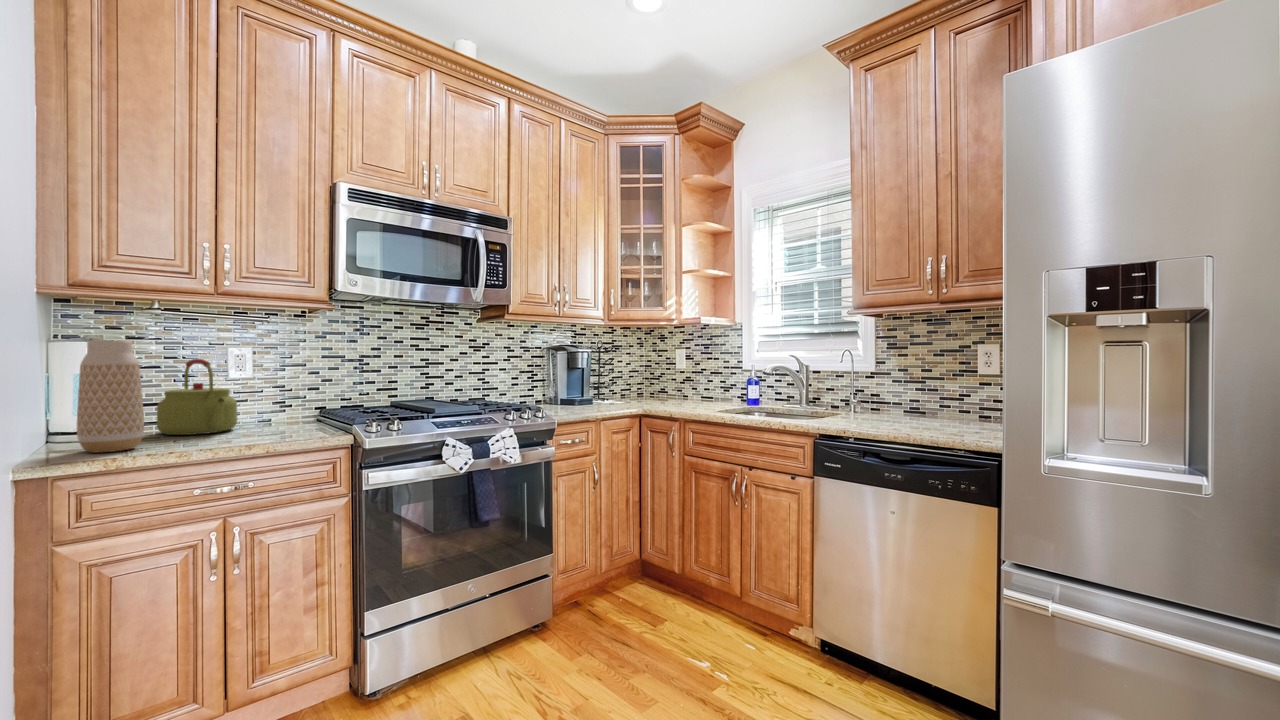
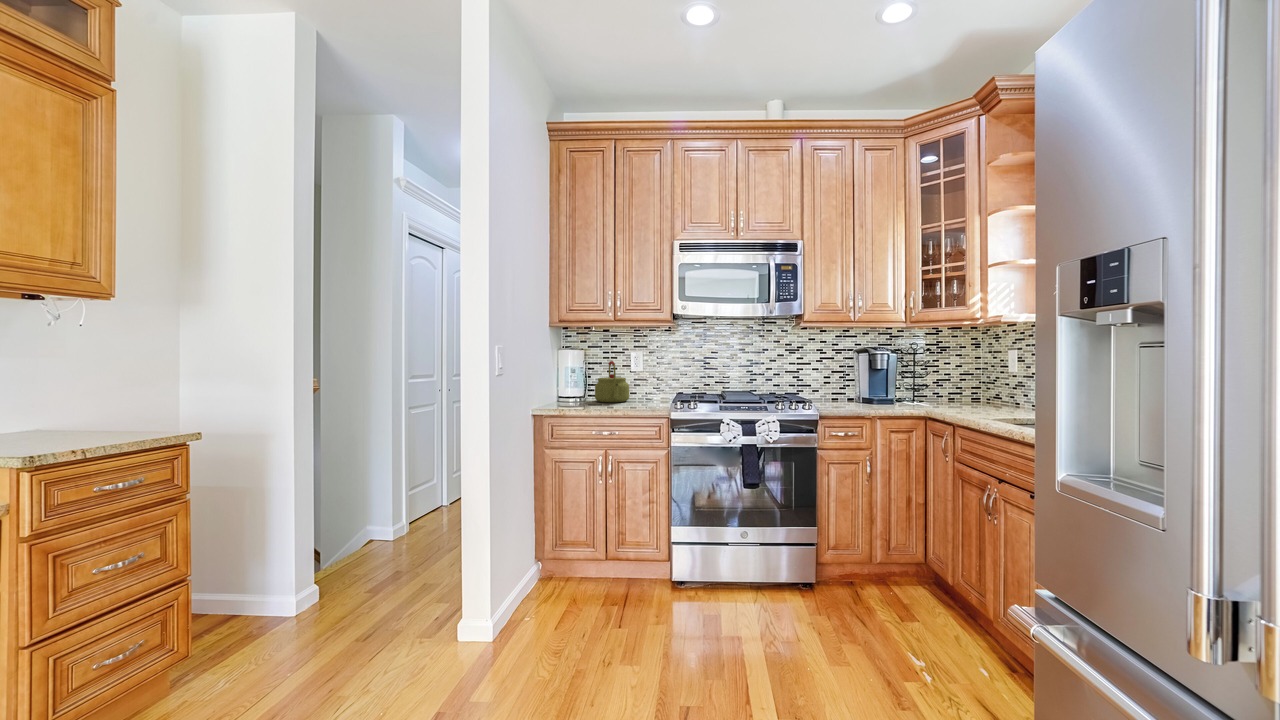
vase: present [77,341,144,453] -> none [559,354,583,407]

